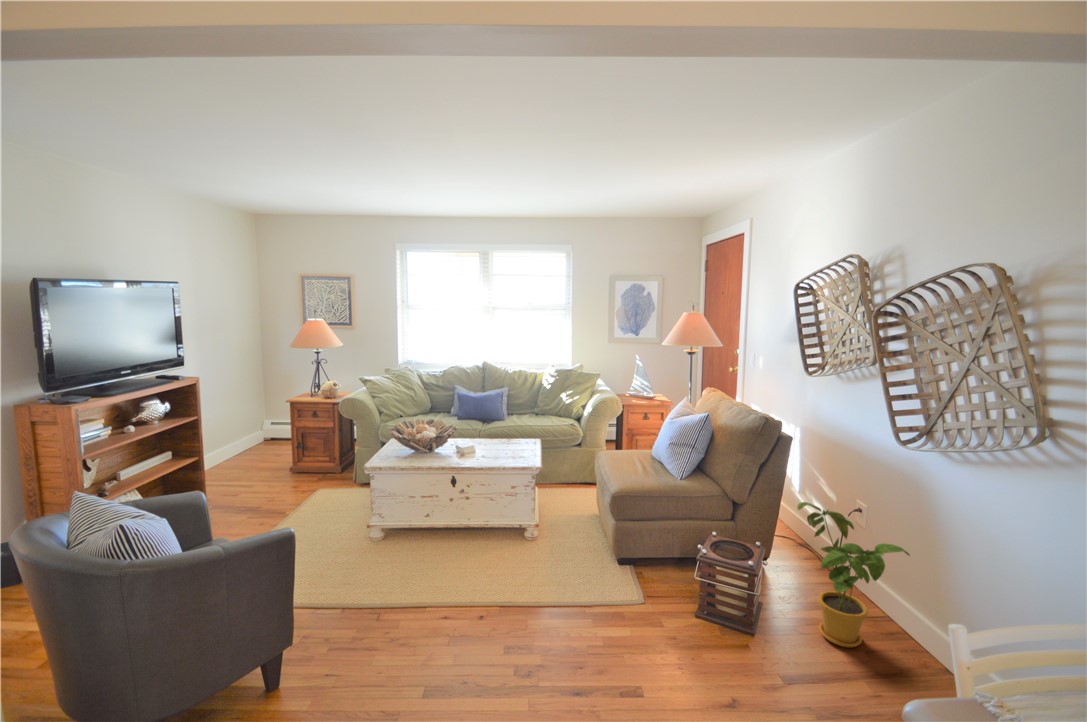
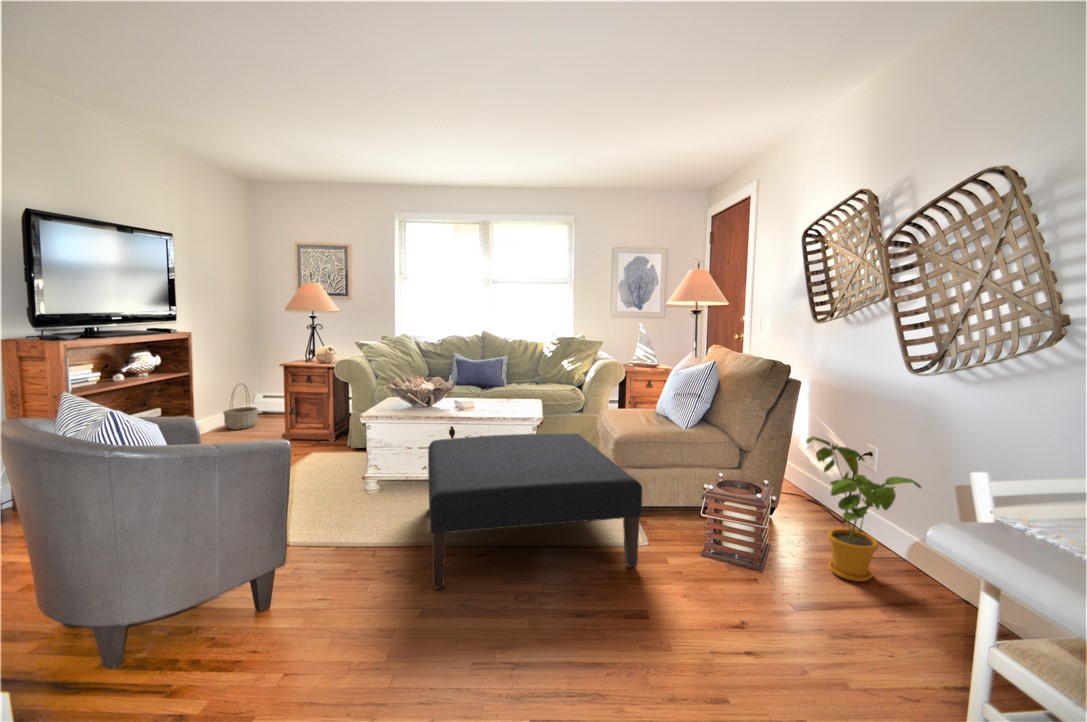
basket: none [233,415,268,460] -> present [223,383,258,430]
ottoman: none [430,482,638,662] -> present [428,433,642,589]

